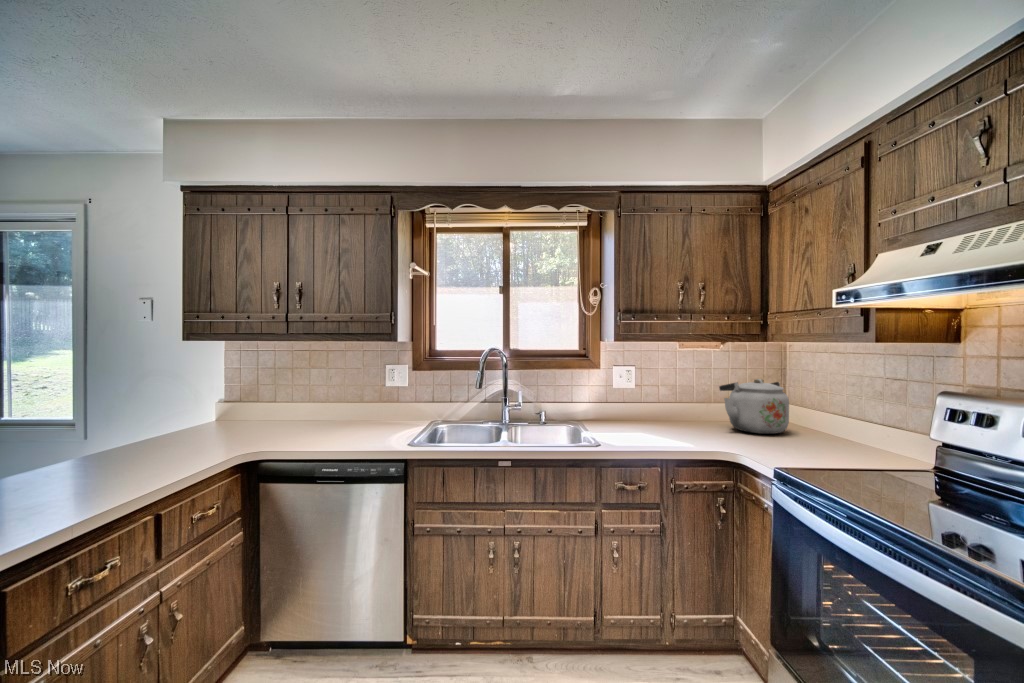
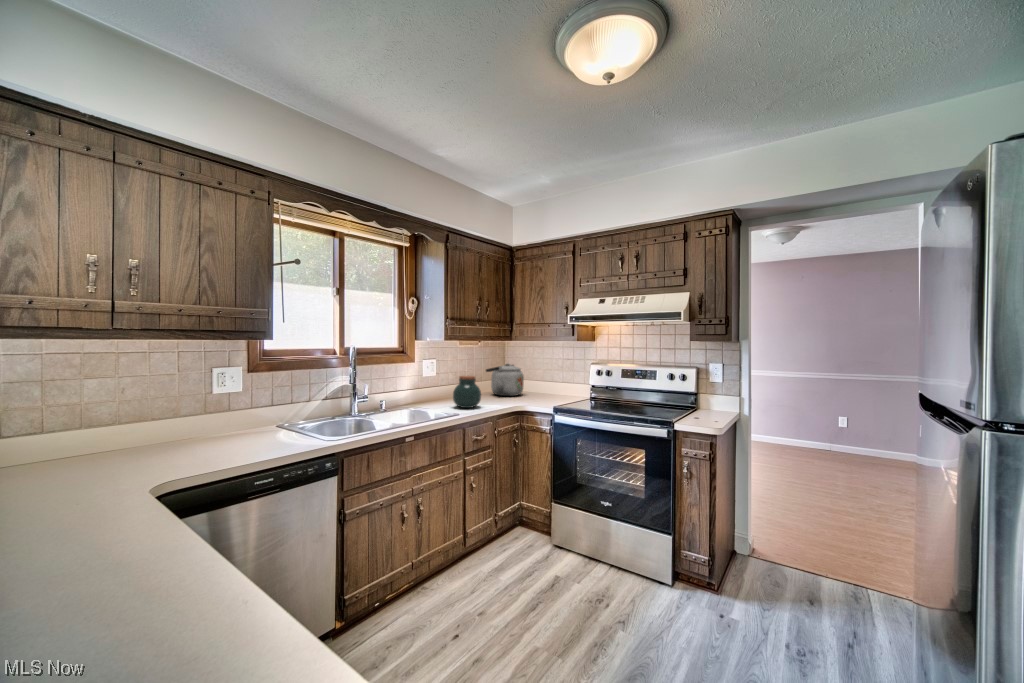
jar: none [618,392,660,439] -> present [453,376,481,408]

